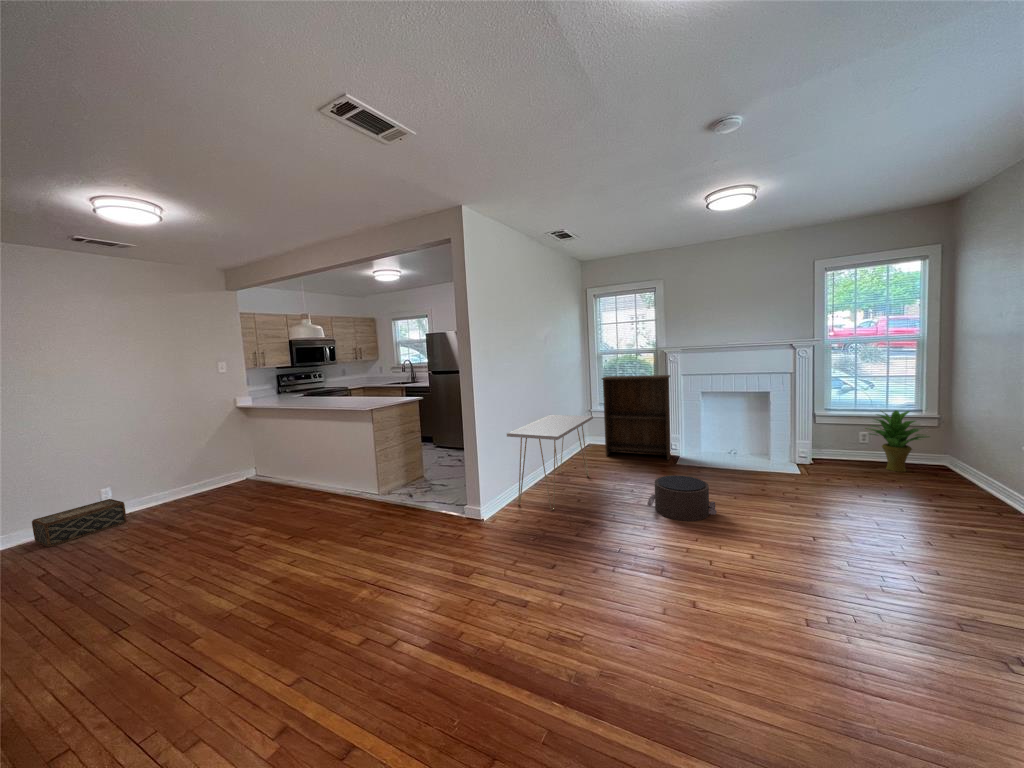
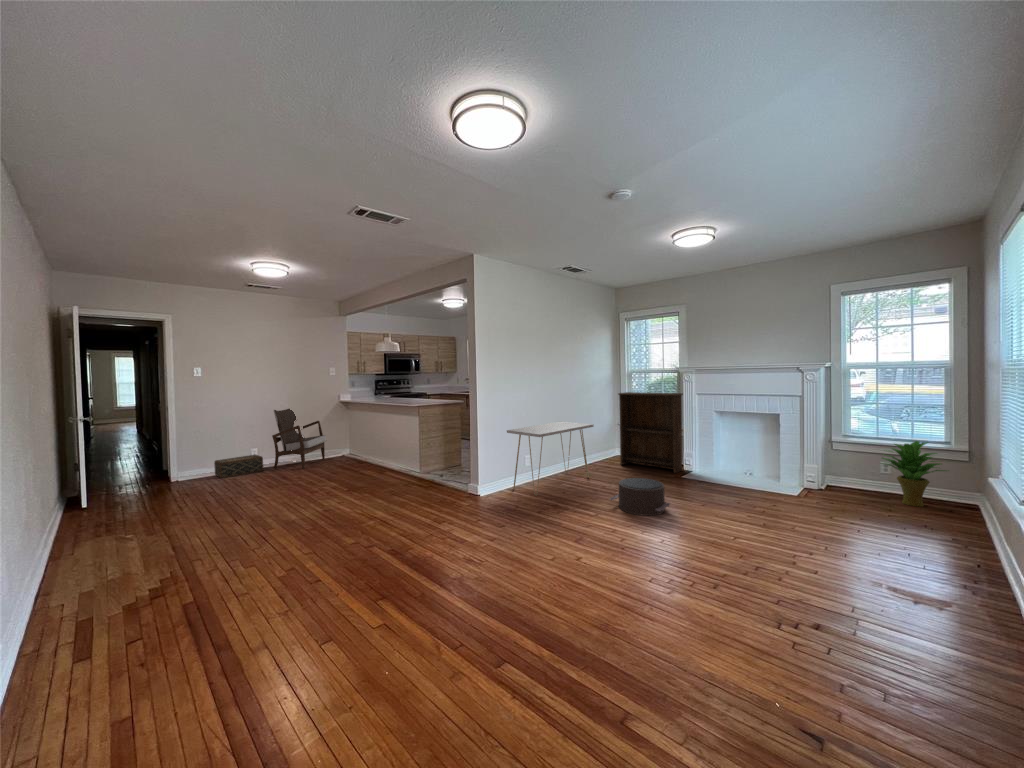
armchair: none [136,423,226,516] -> present [272,409,327,469]

